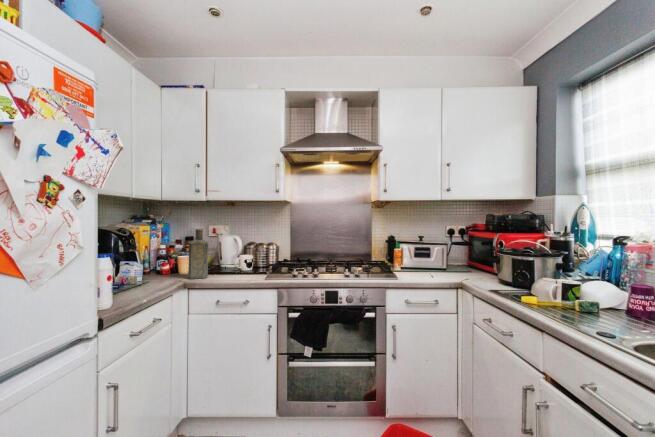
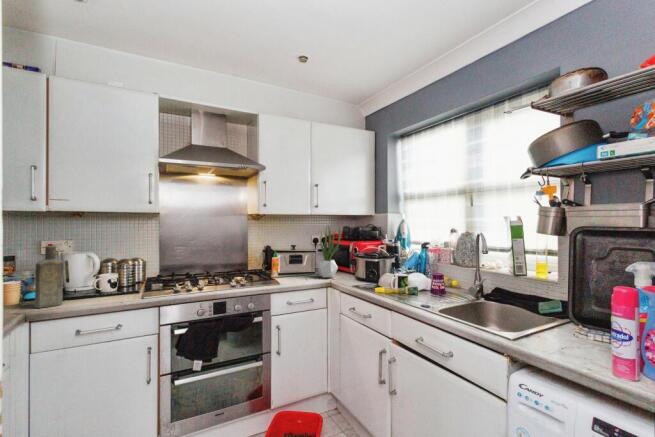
potted plant: none [448,211,478,277] -> present [318,226,341,278]

